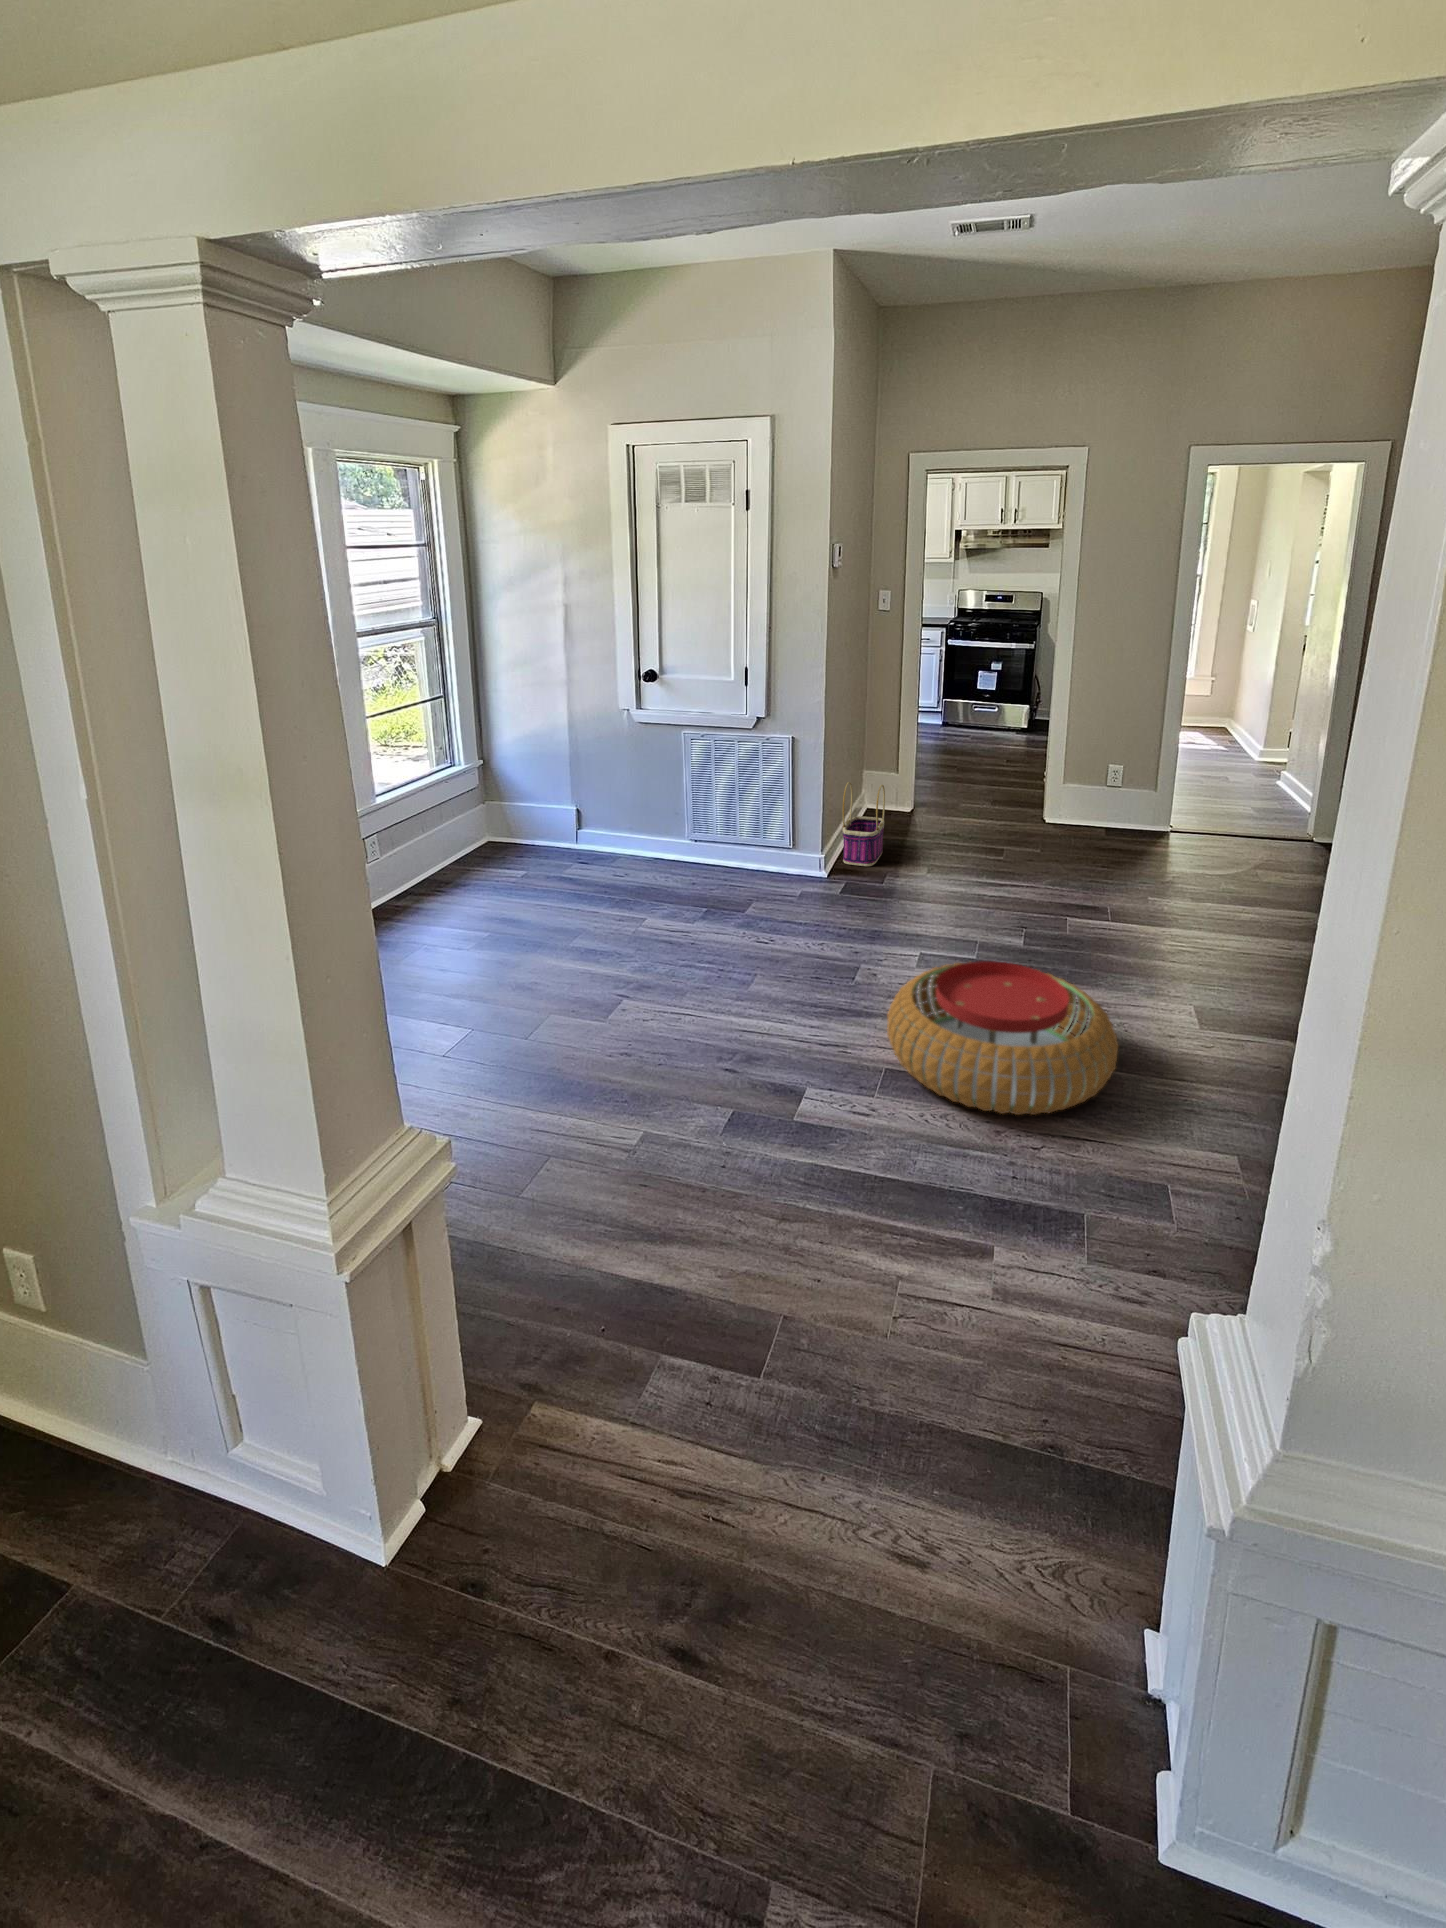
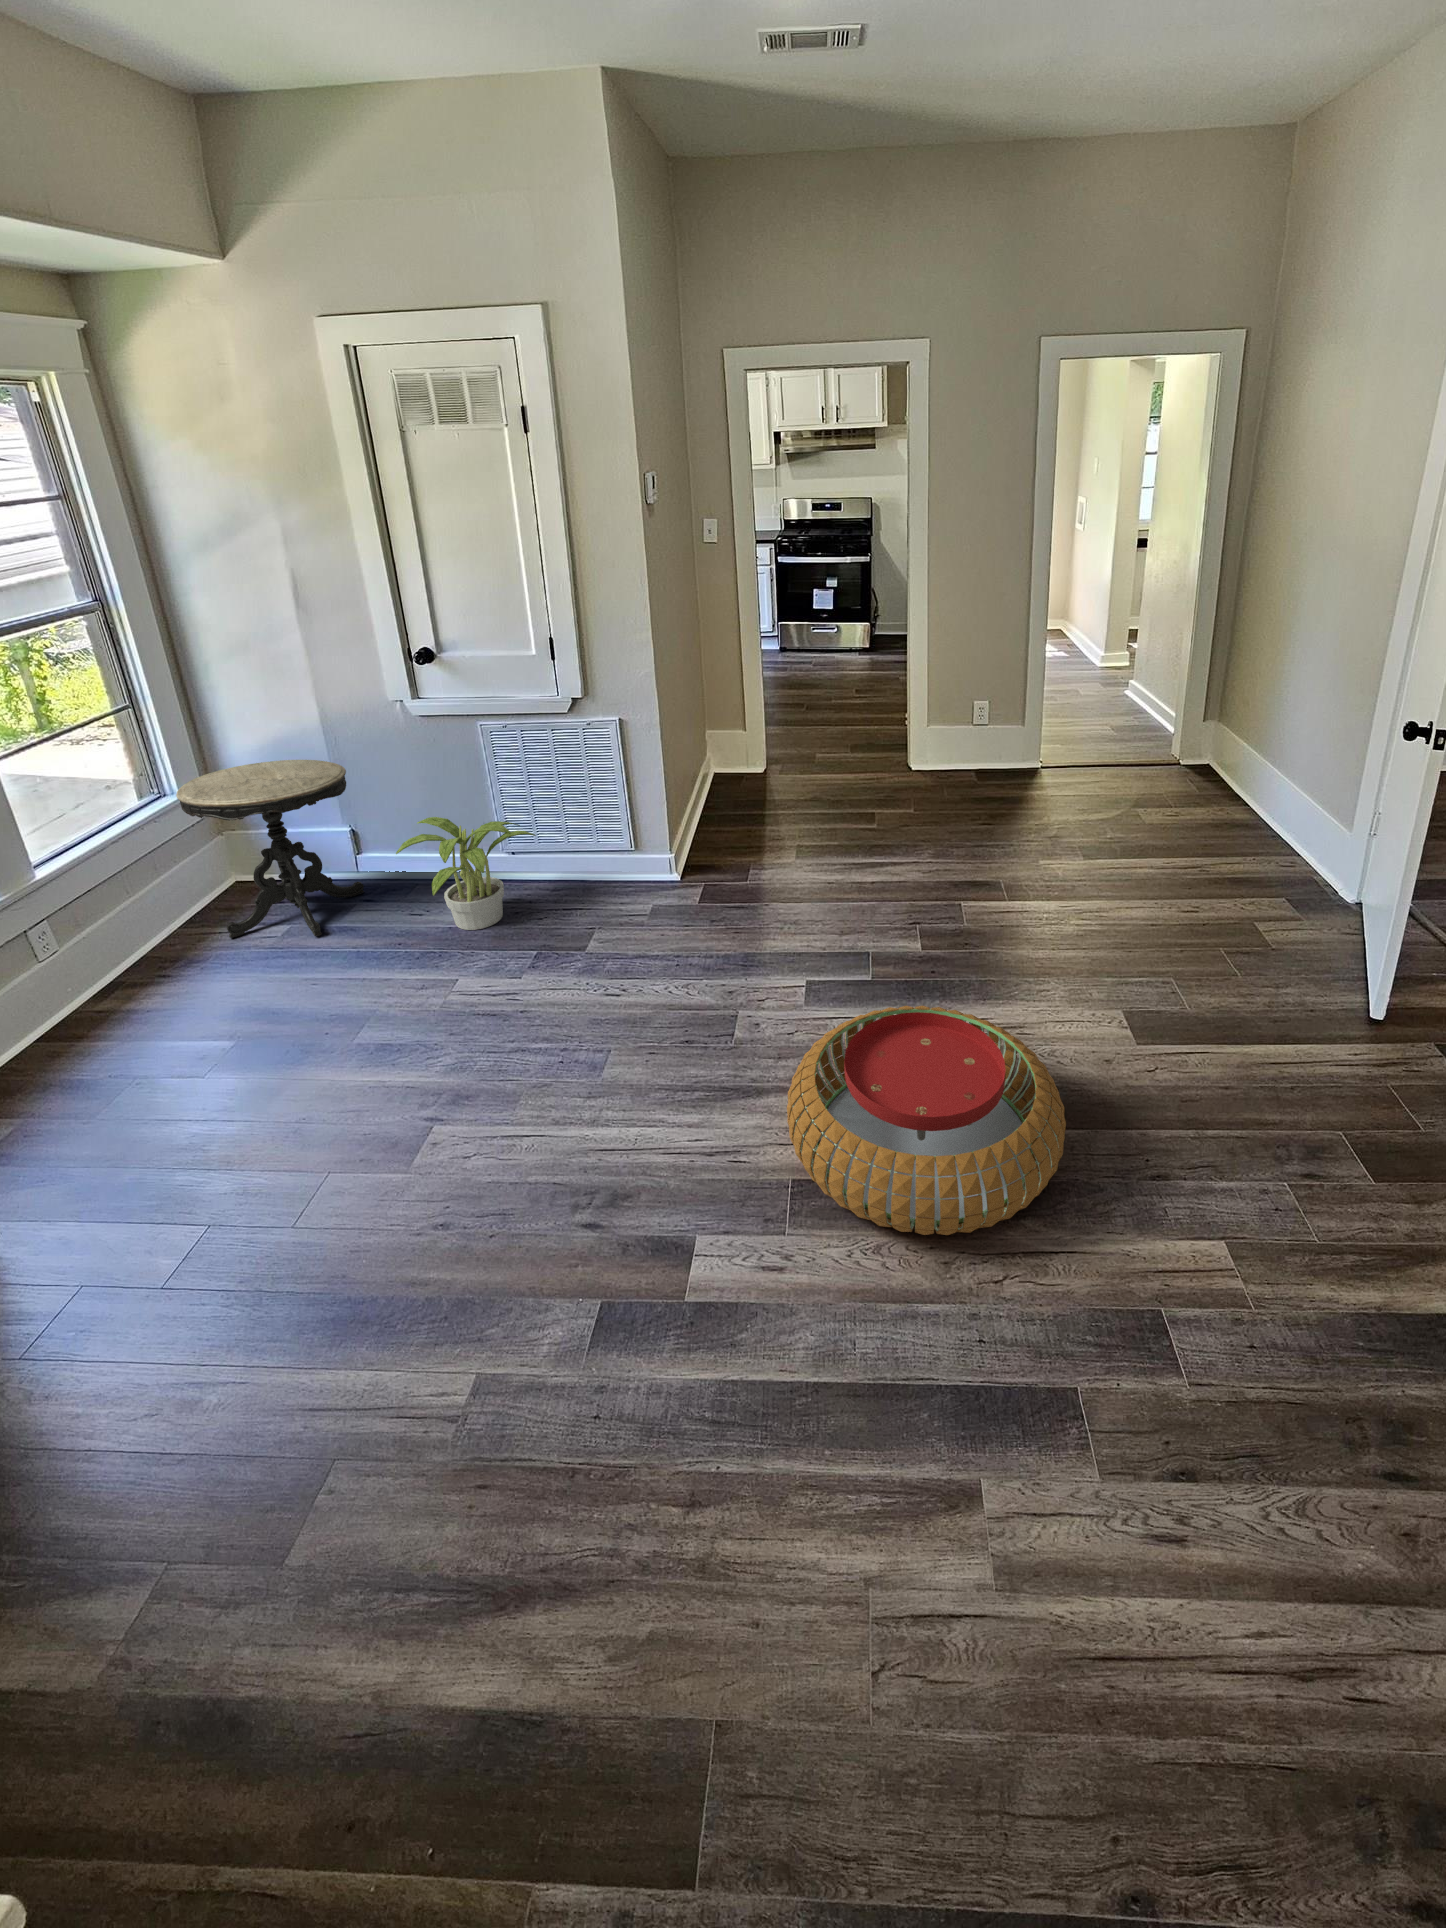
side table: none [466,748,581,881] -> present [176,760,364,938]
basket: present [843,782,885,866] -> none [691,757,741,854]
potted plant: none [610,799,714,891] -> present [396,817,536,930]

